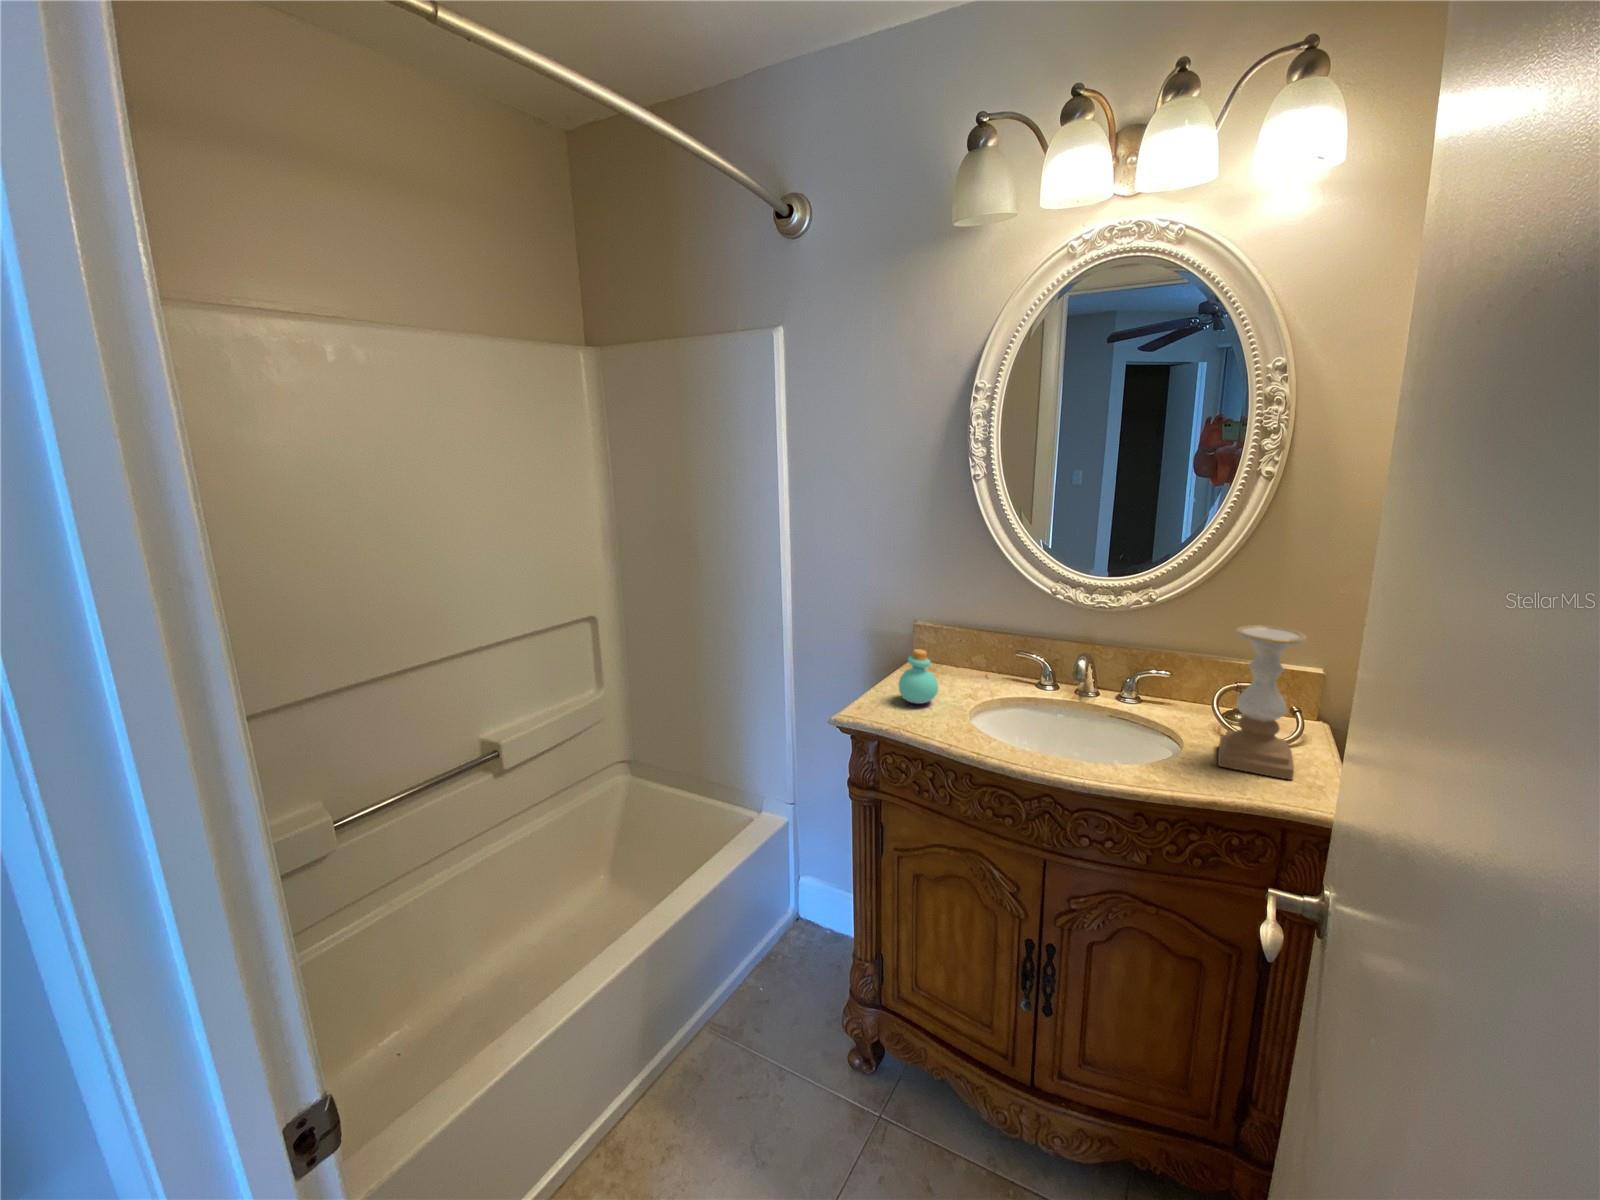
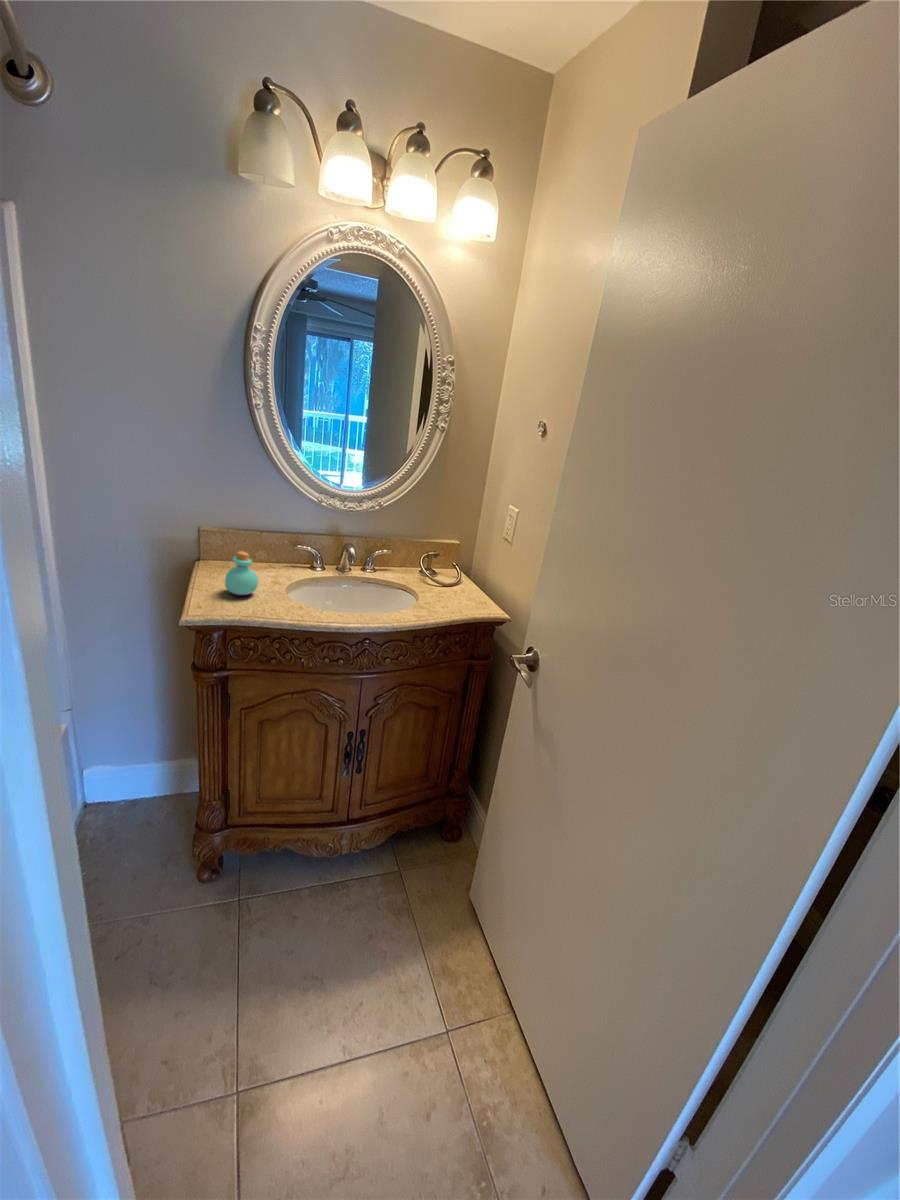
candle holder: present [1218,625,1307,780] -> none [432,520,479,603]

